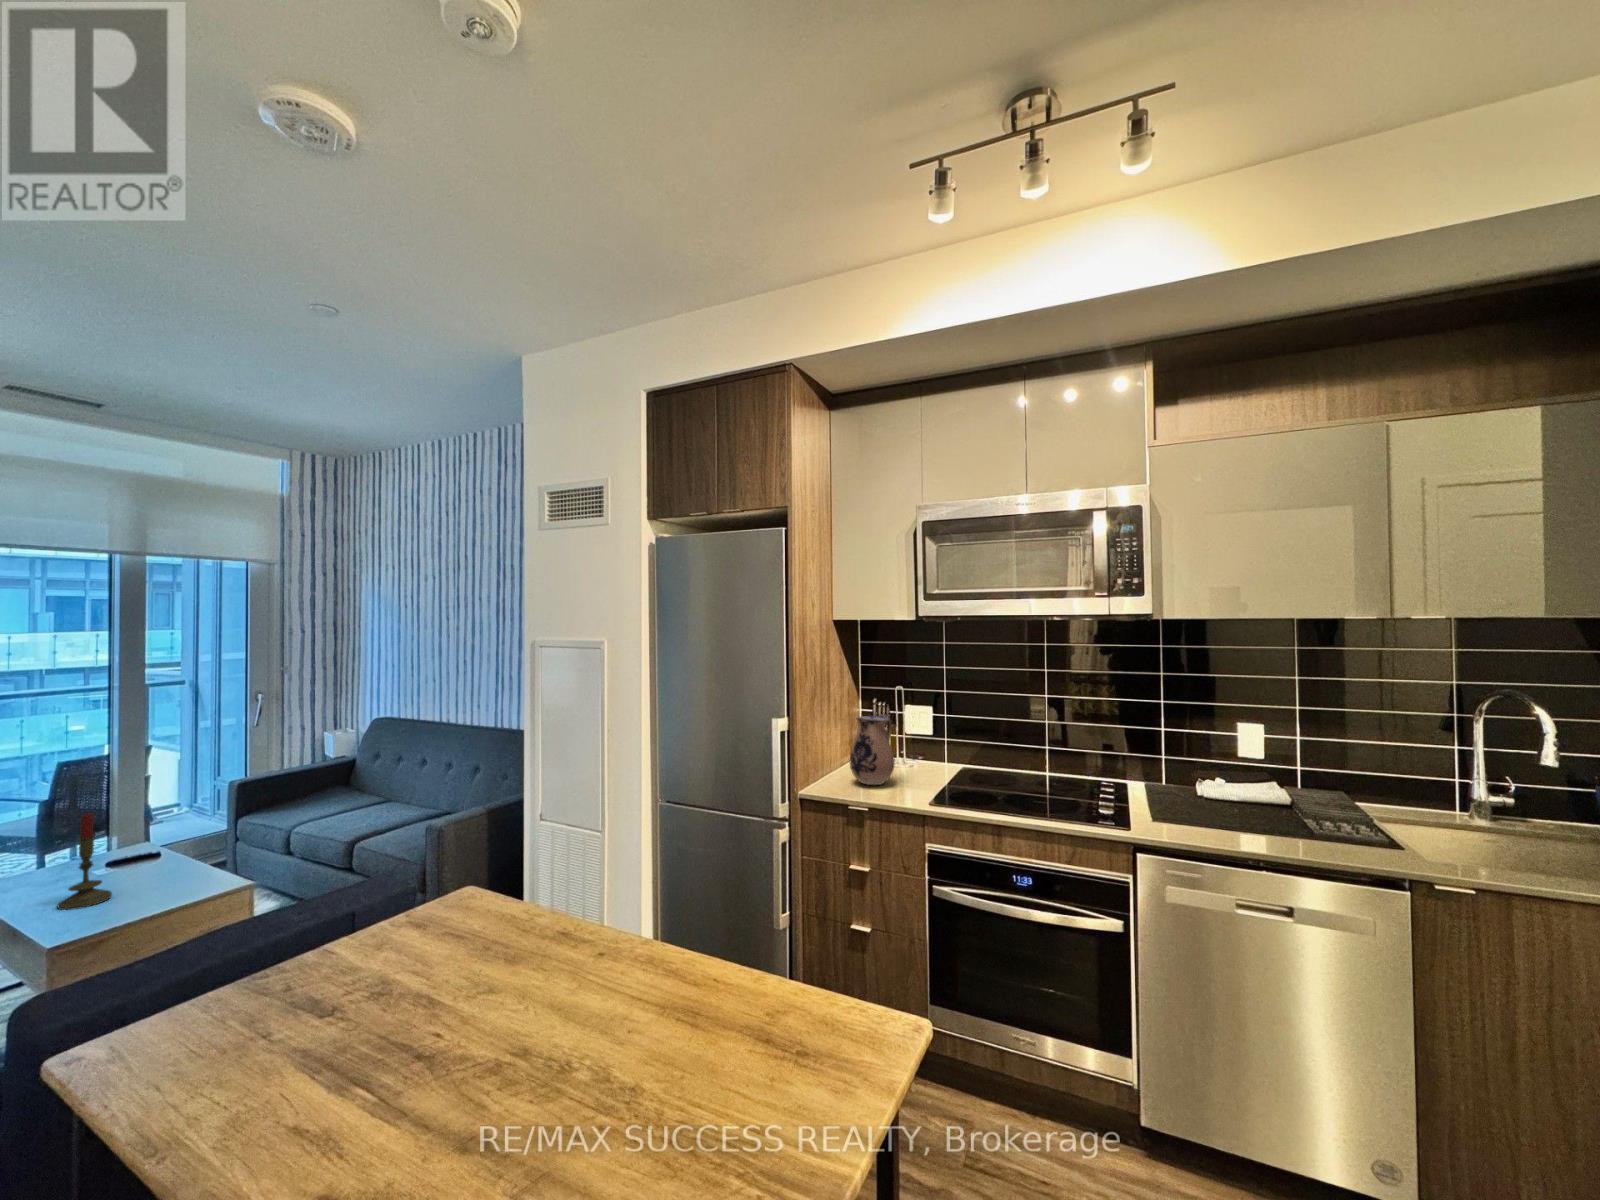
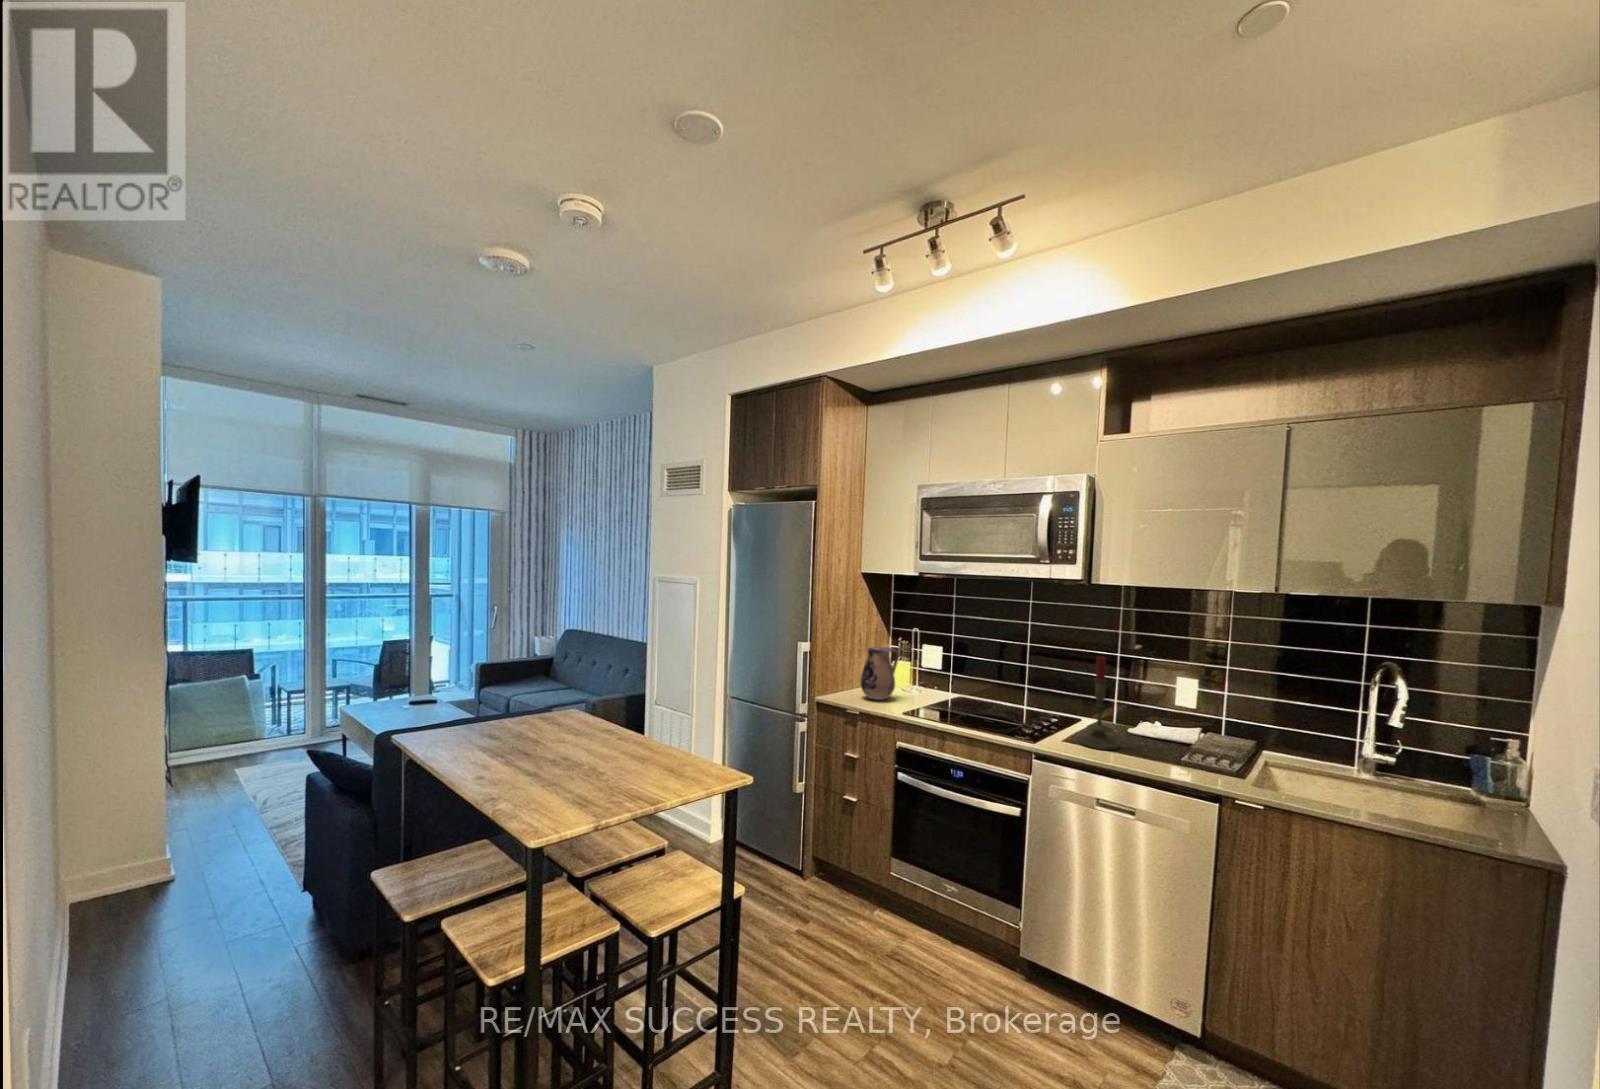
candle: present [58,813,112,910] -> present [1080,656,1119,750]

